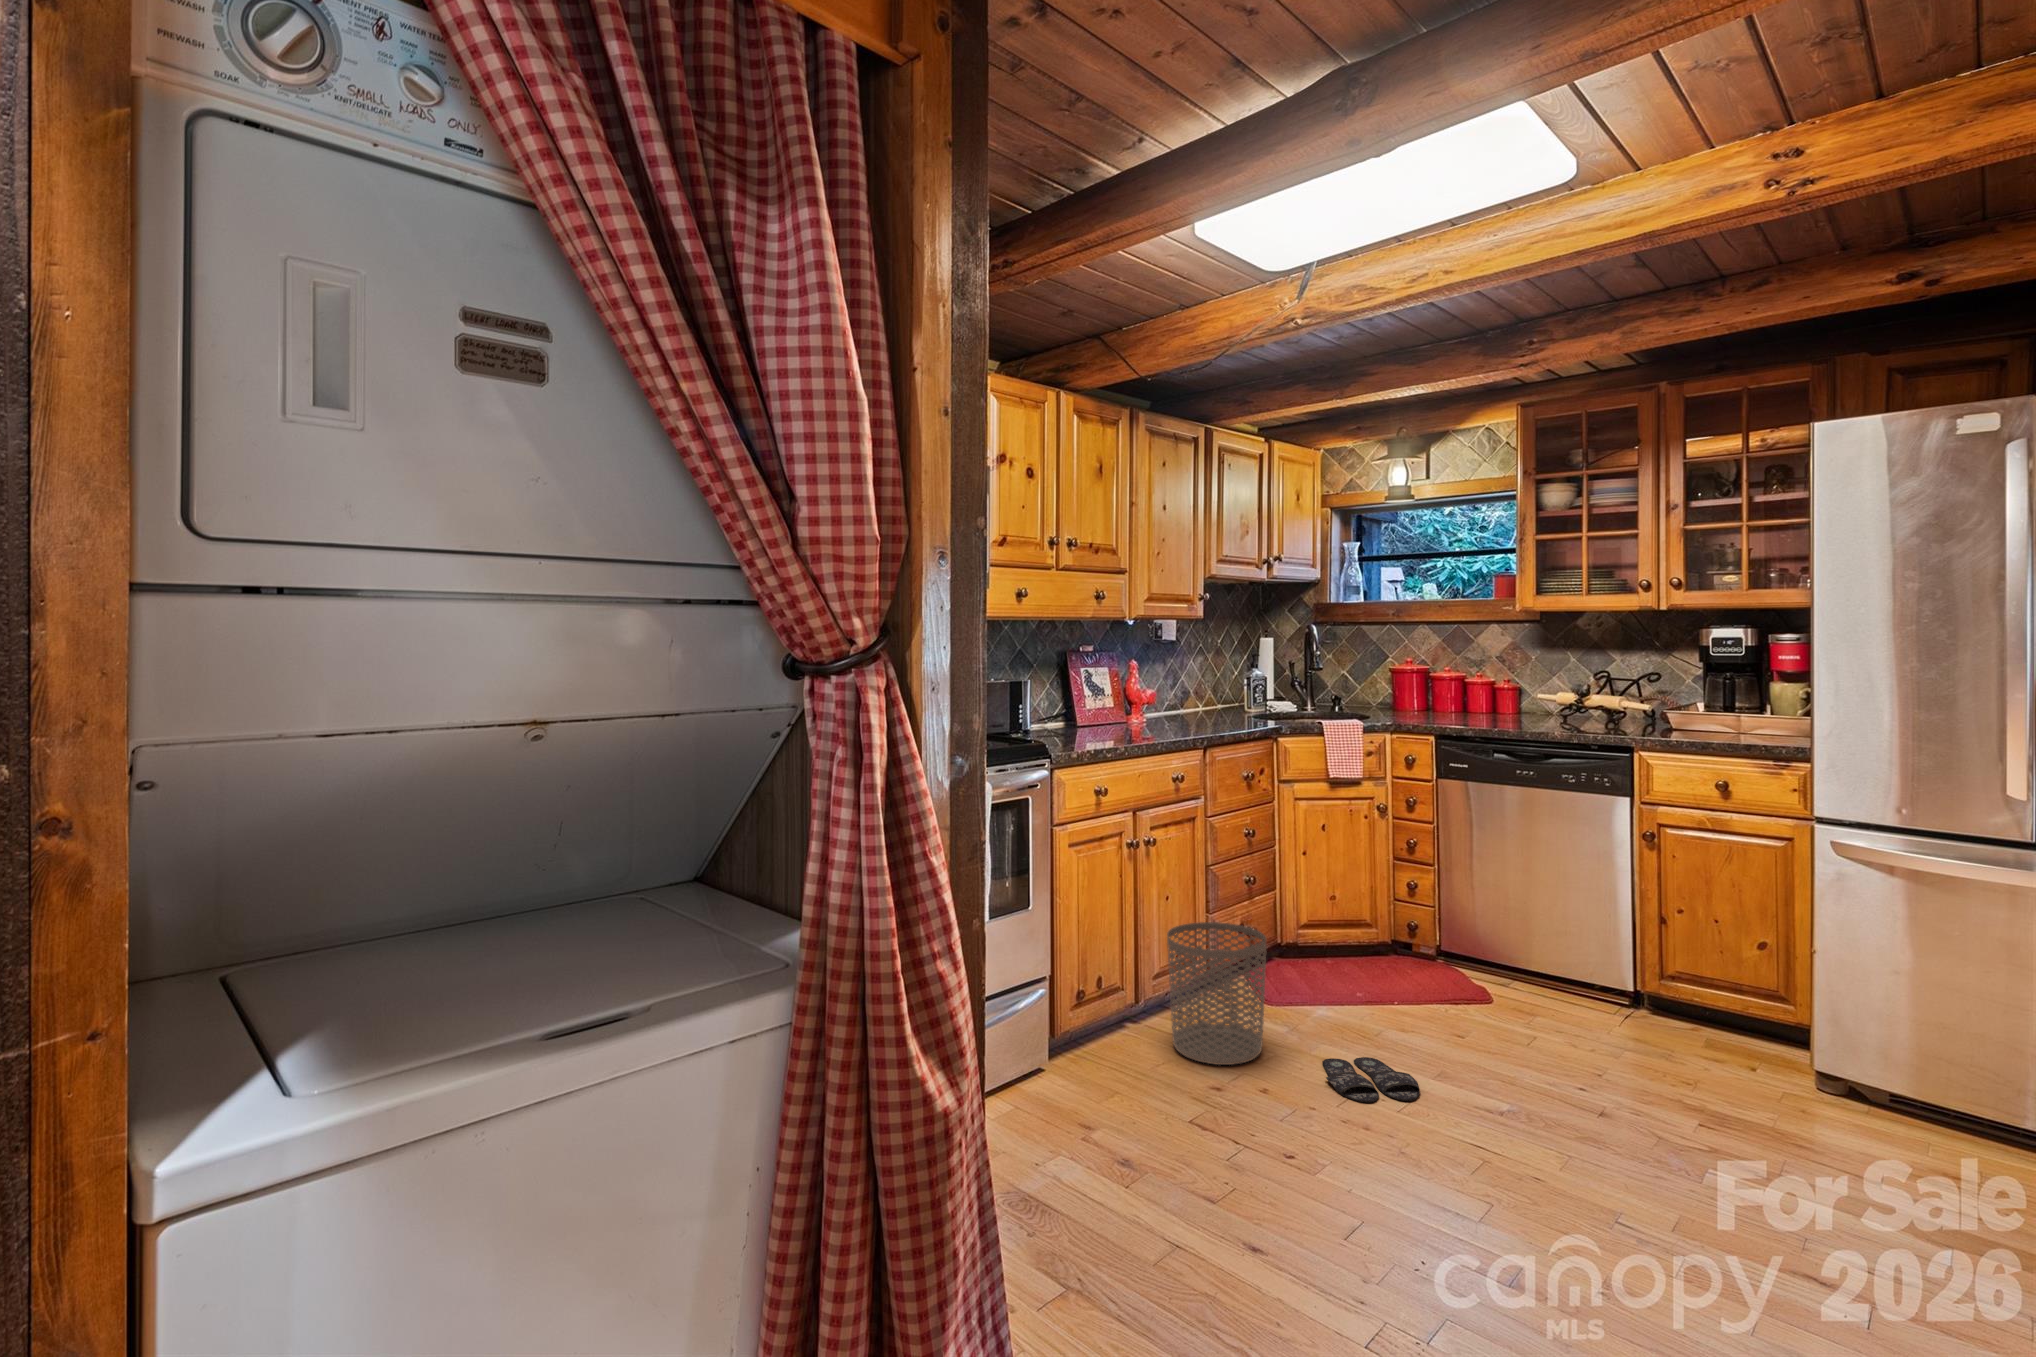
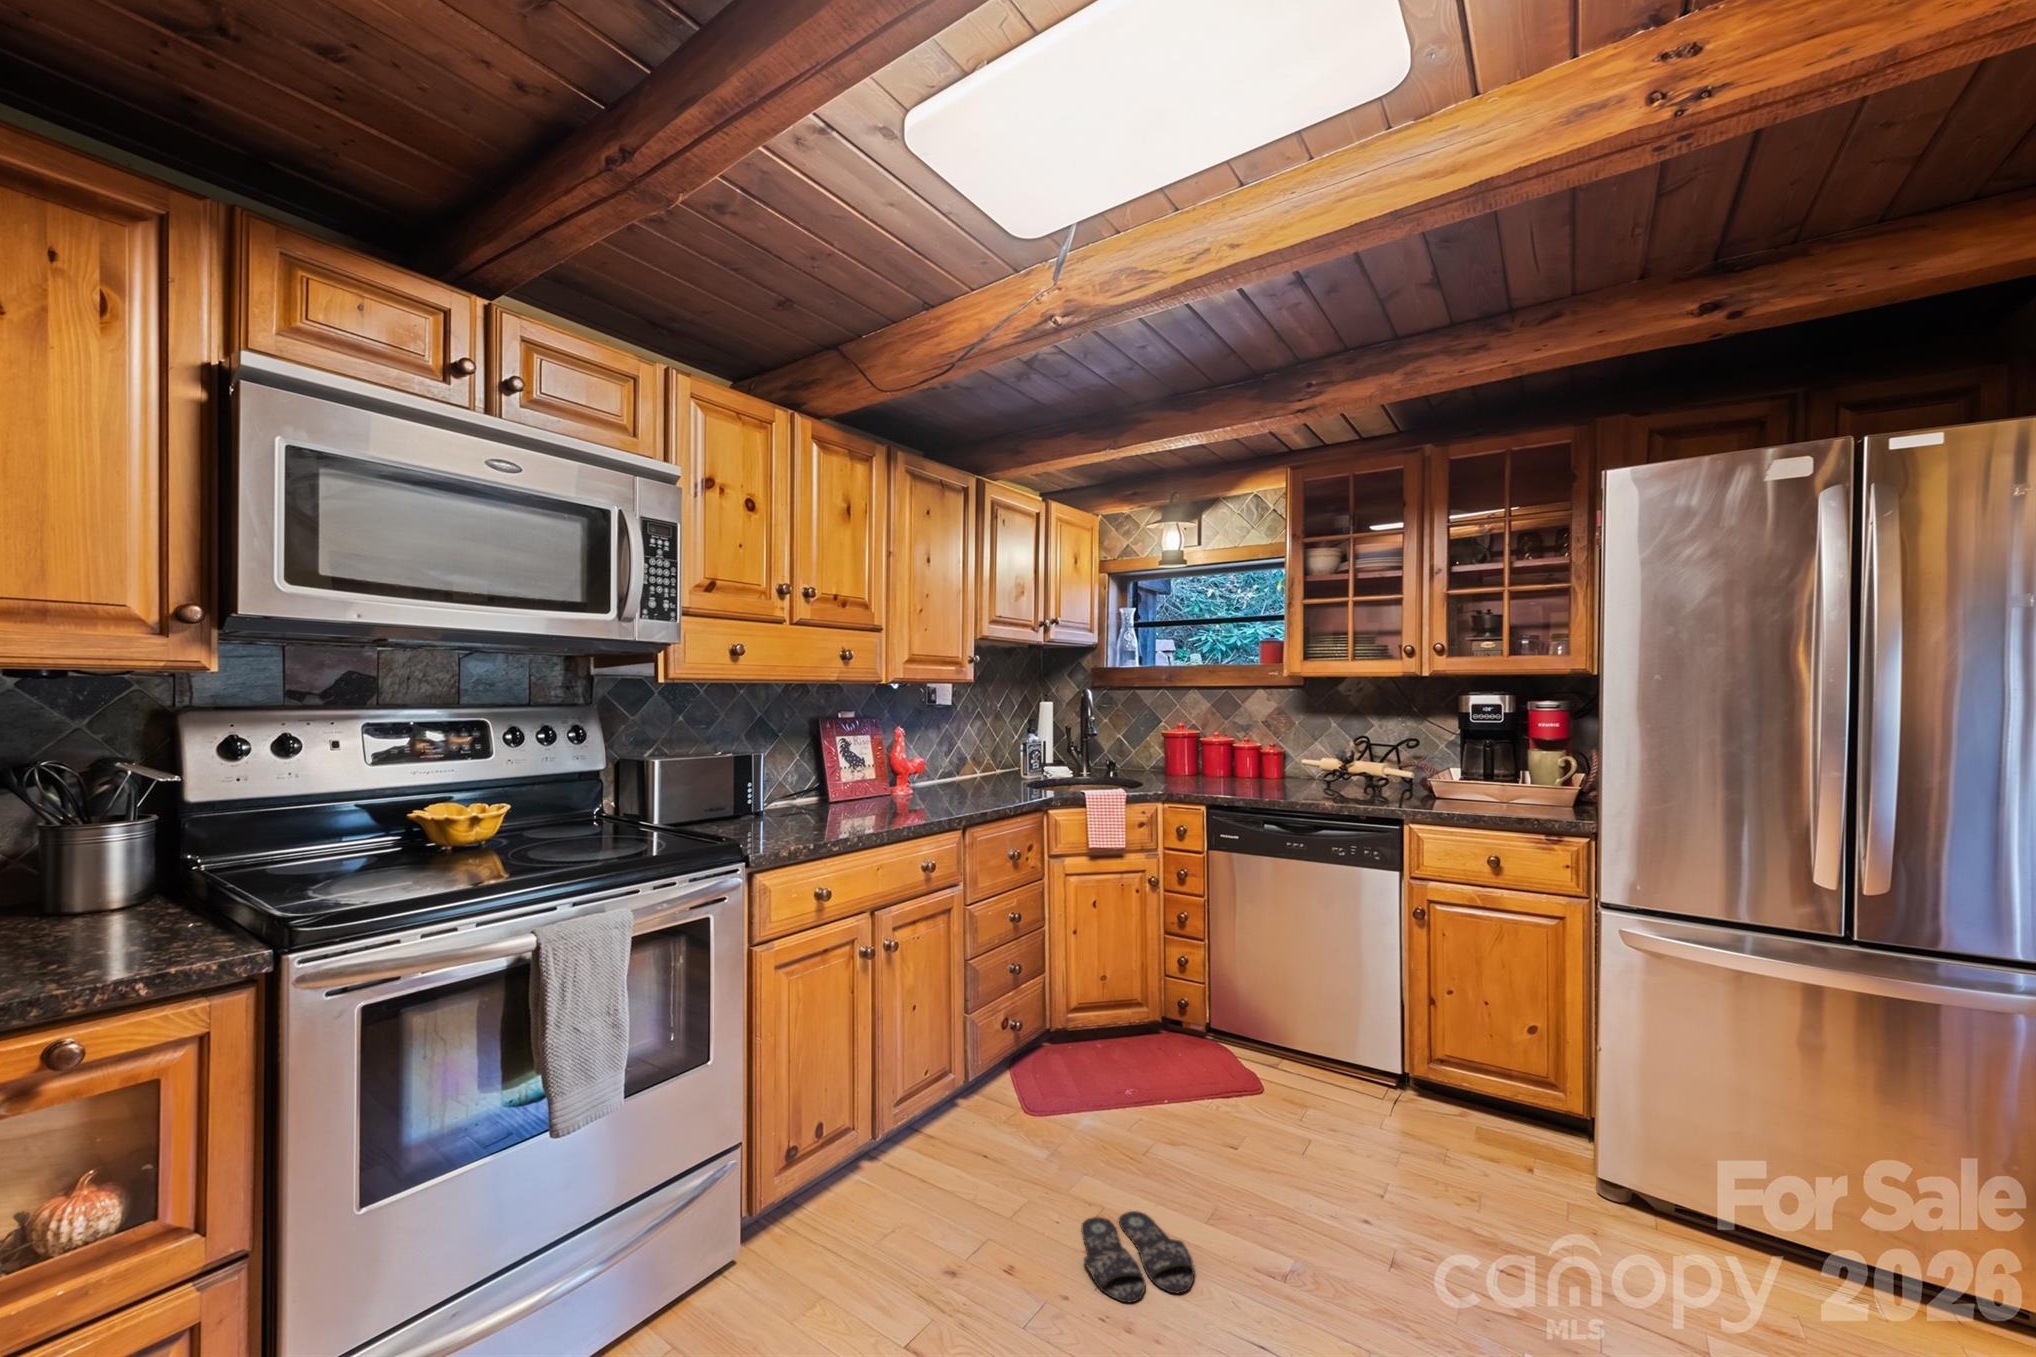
waste bin: present [1167,922,1266,1065] -> none [897,1044,1017,1244]

